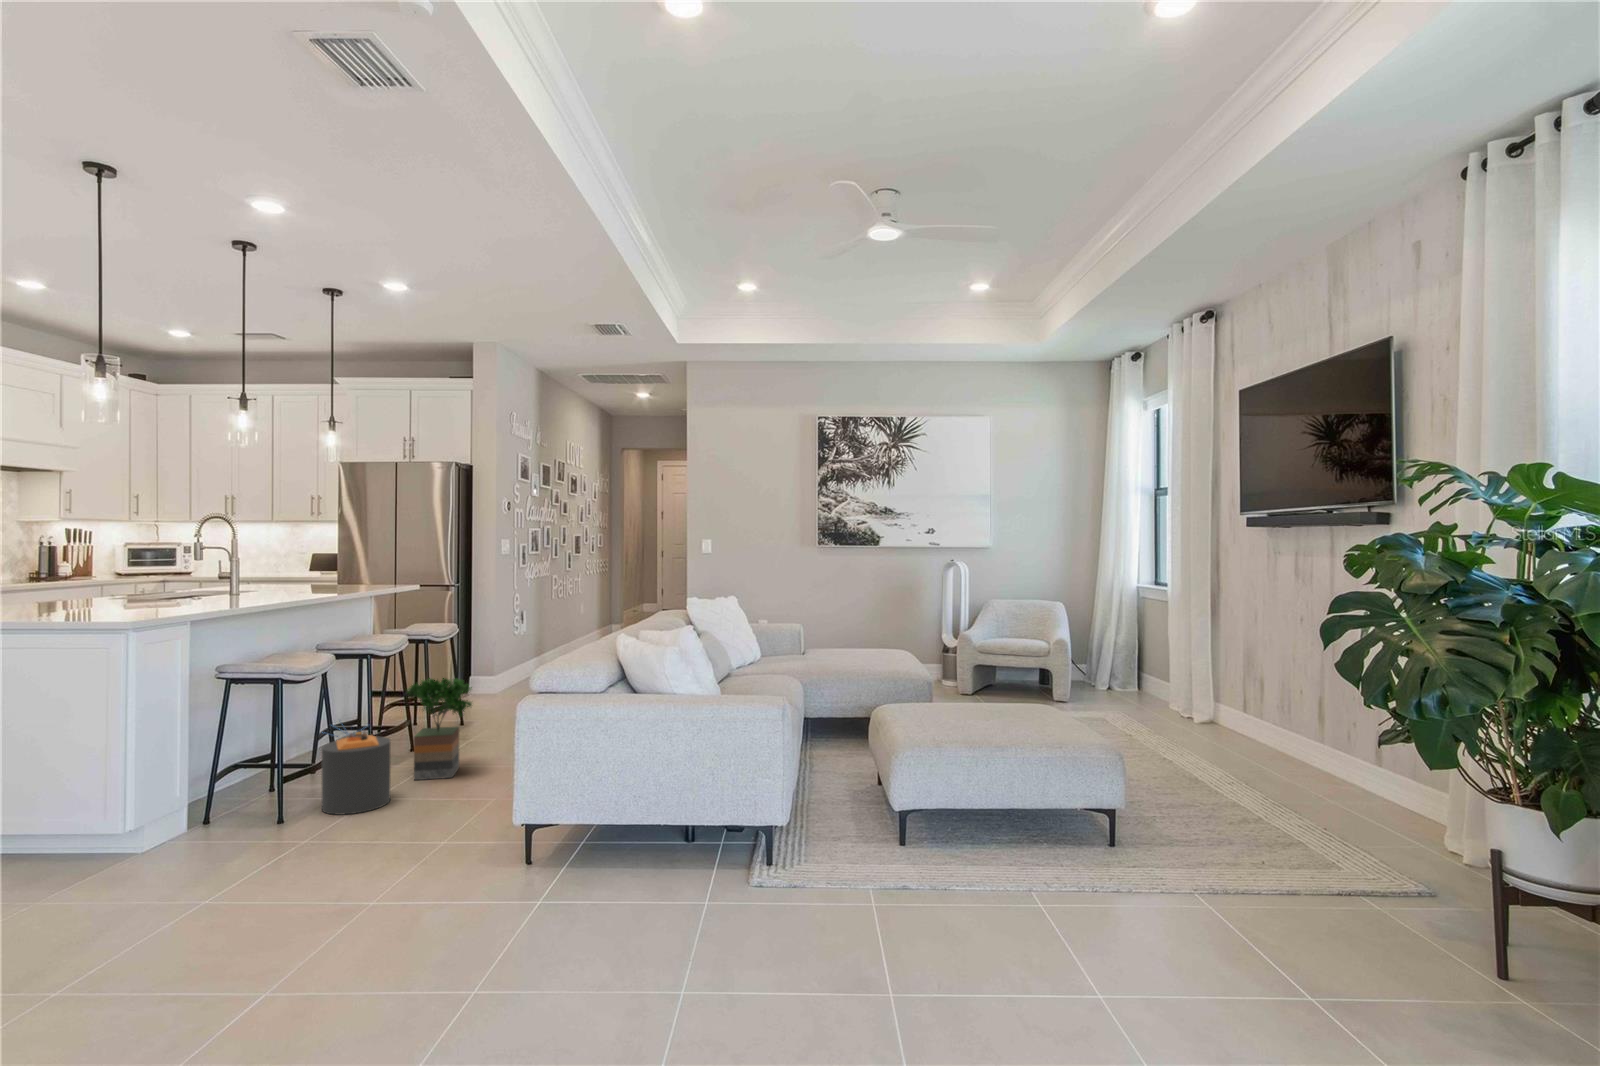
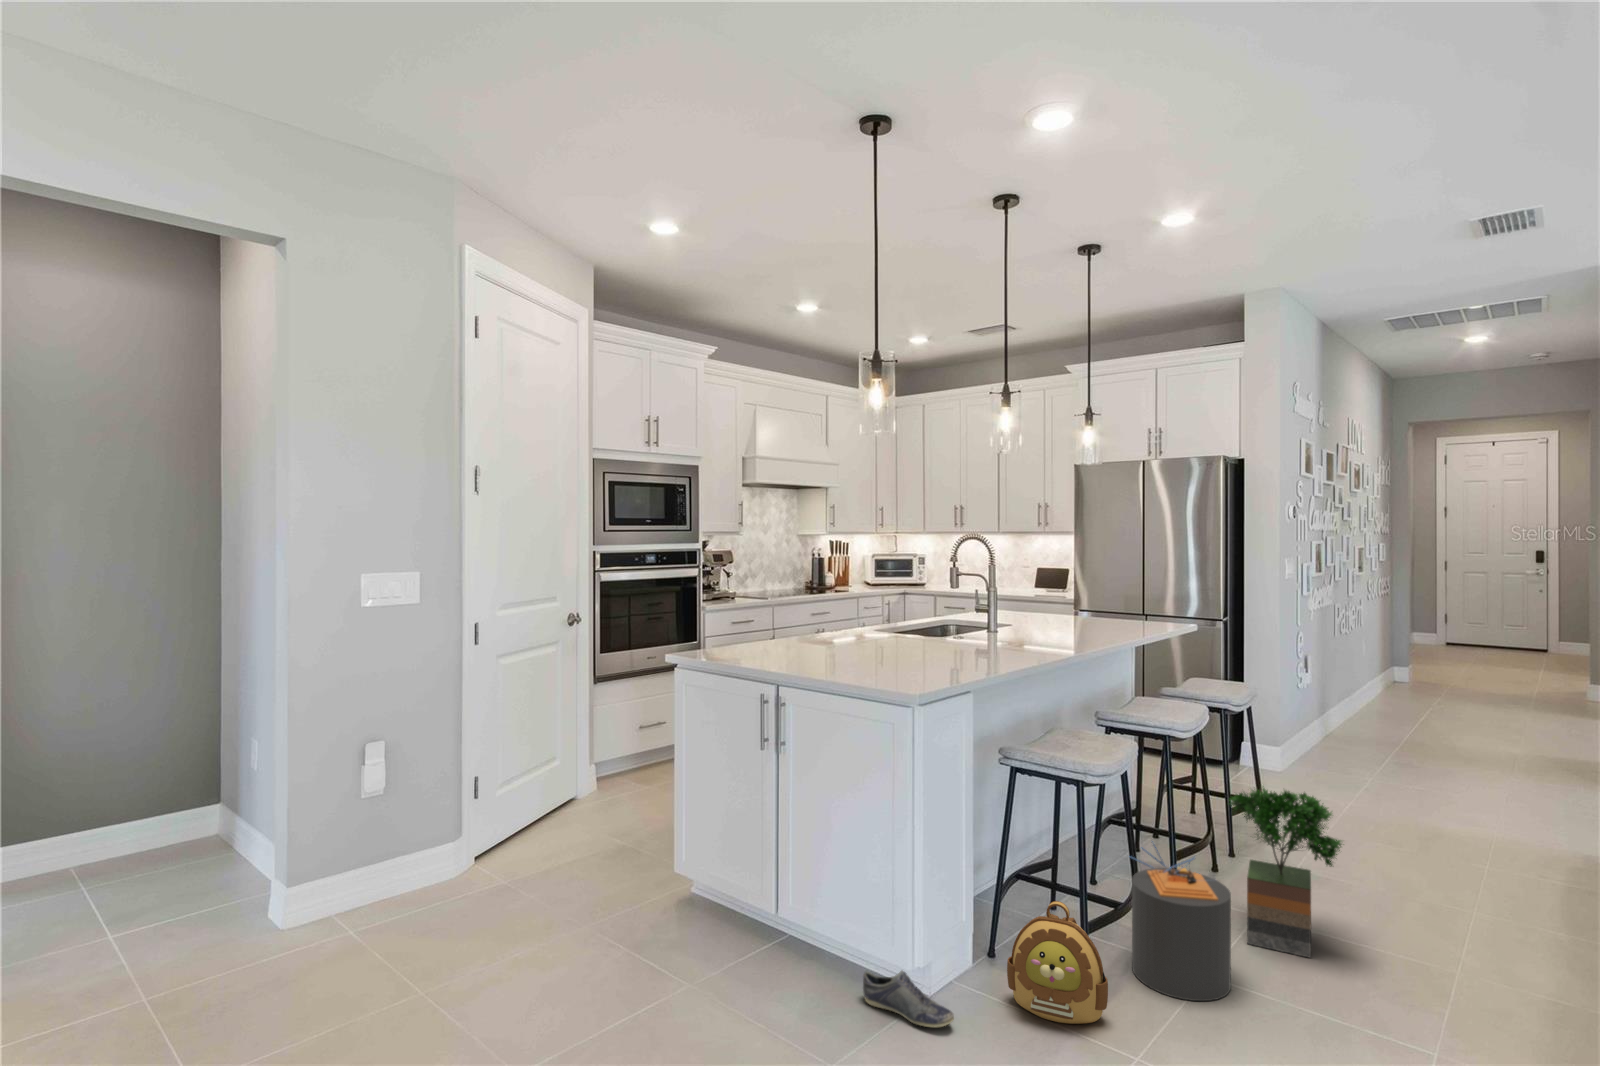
backpack: none [209,764,290,846] -> present [1007,901,1108,1024]
shoe: none [67,841,155,876] -> present [863,971,954,1027]

